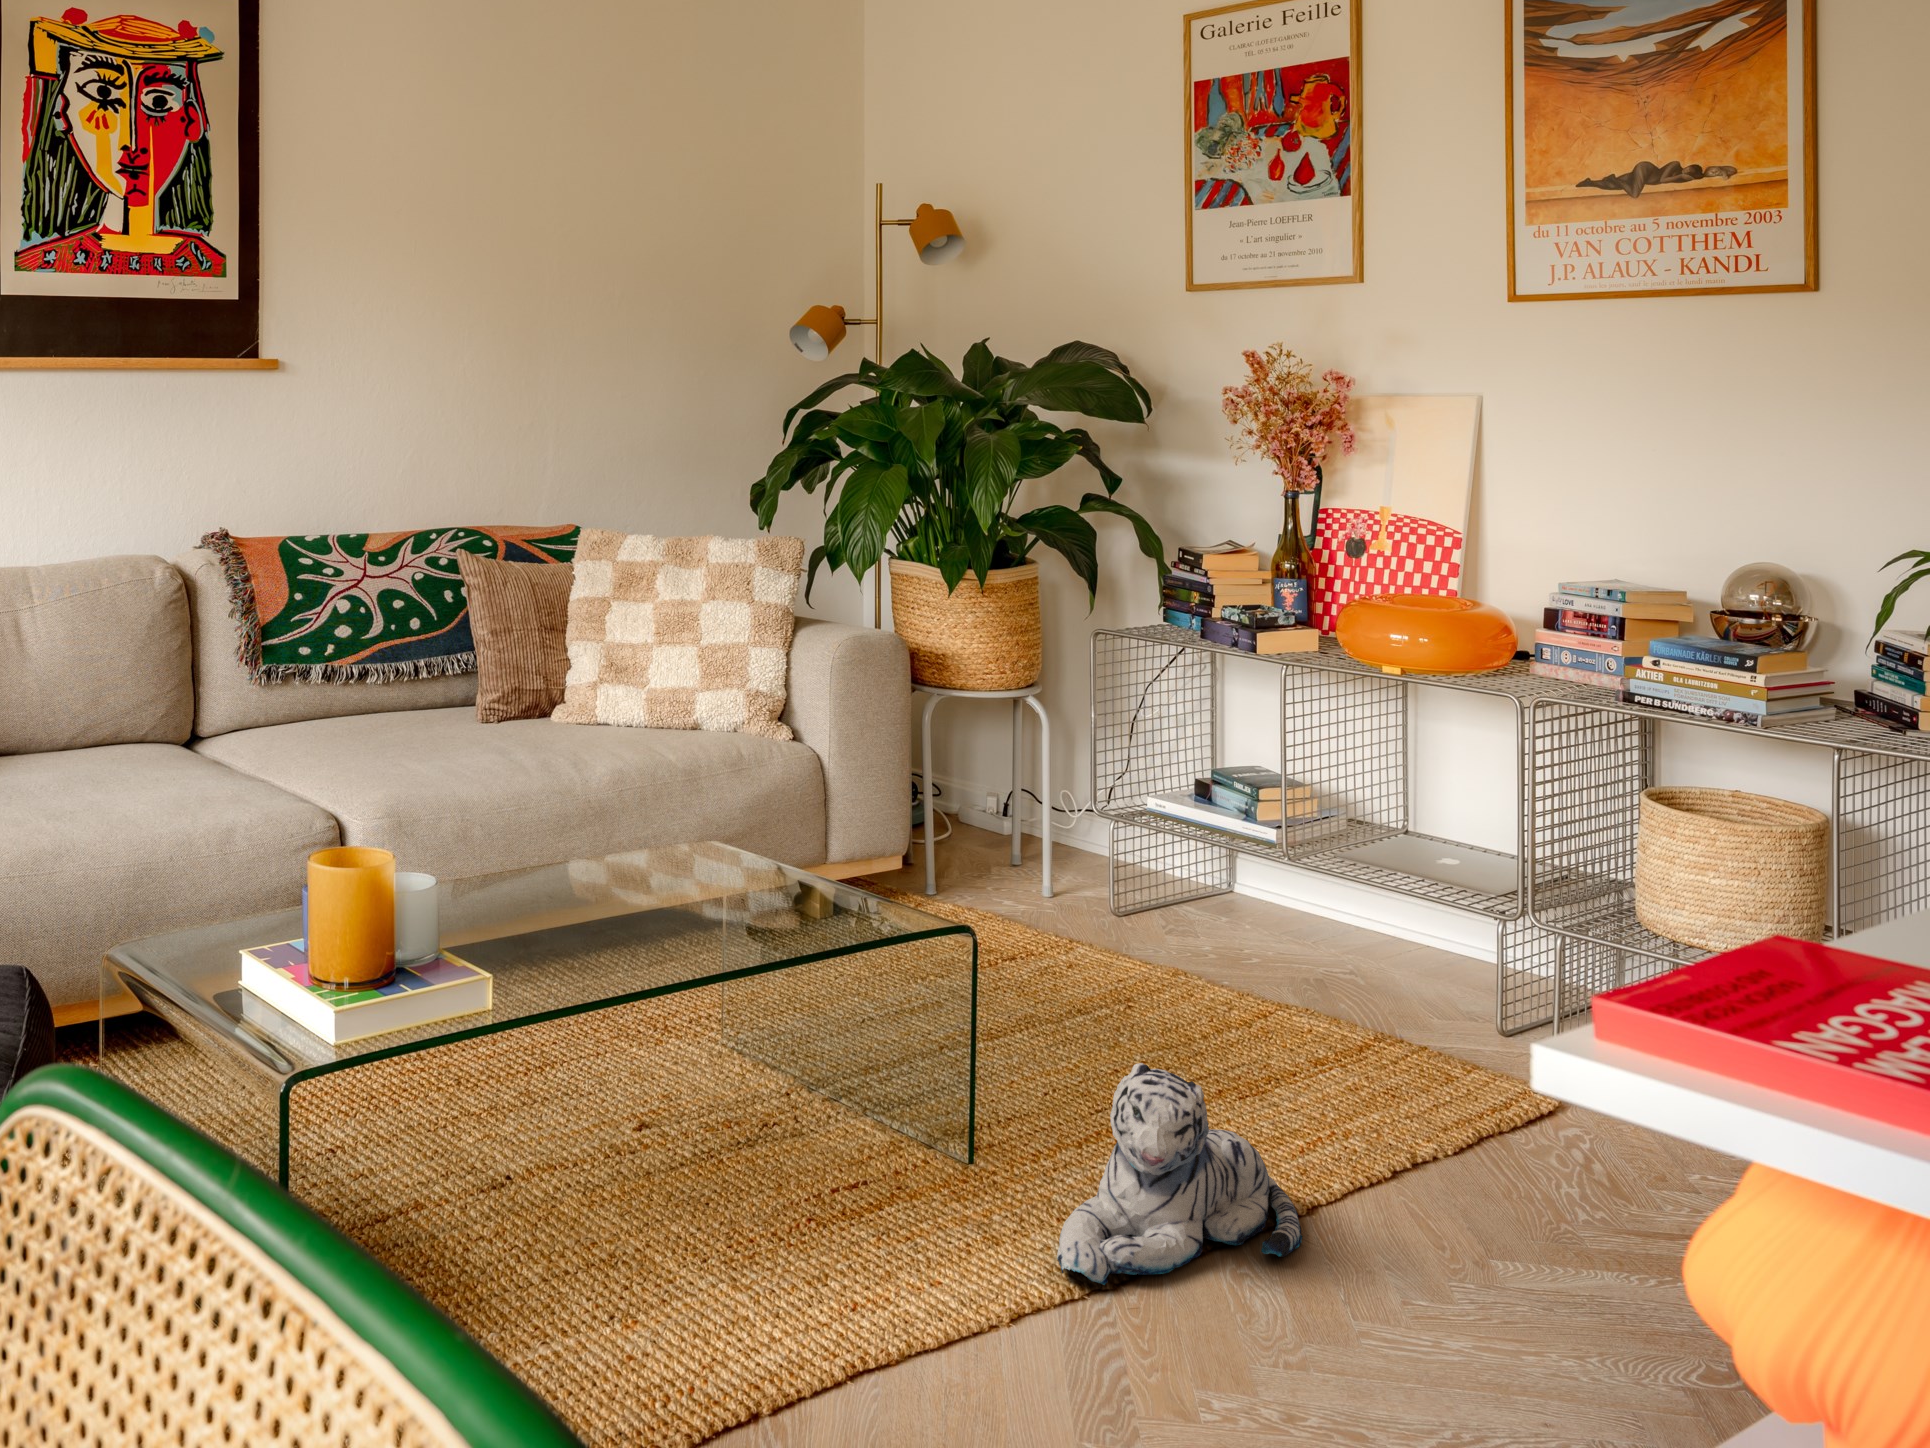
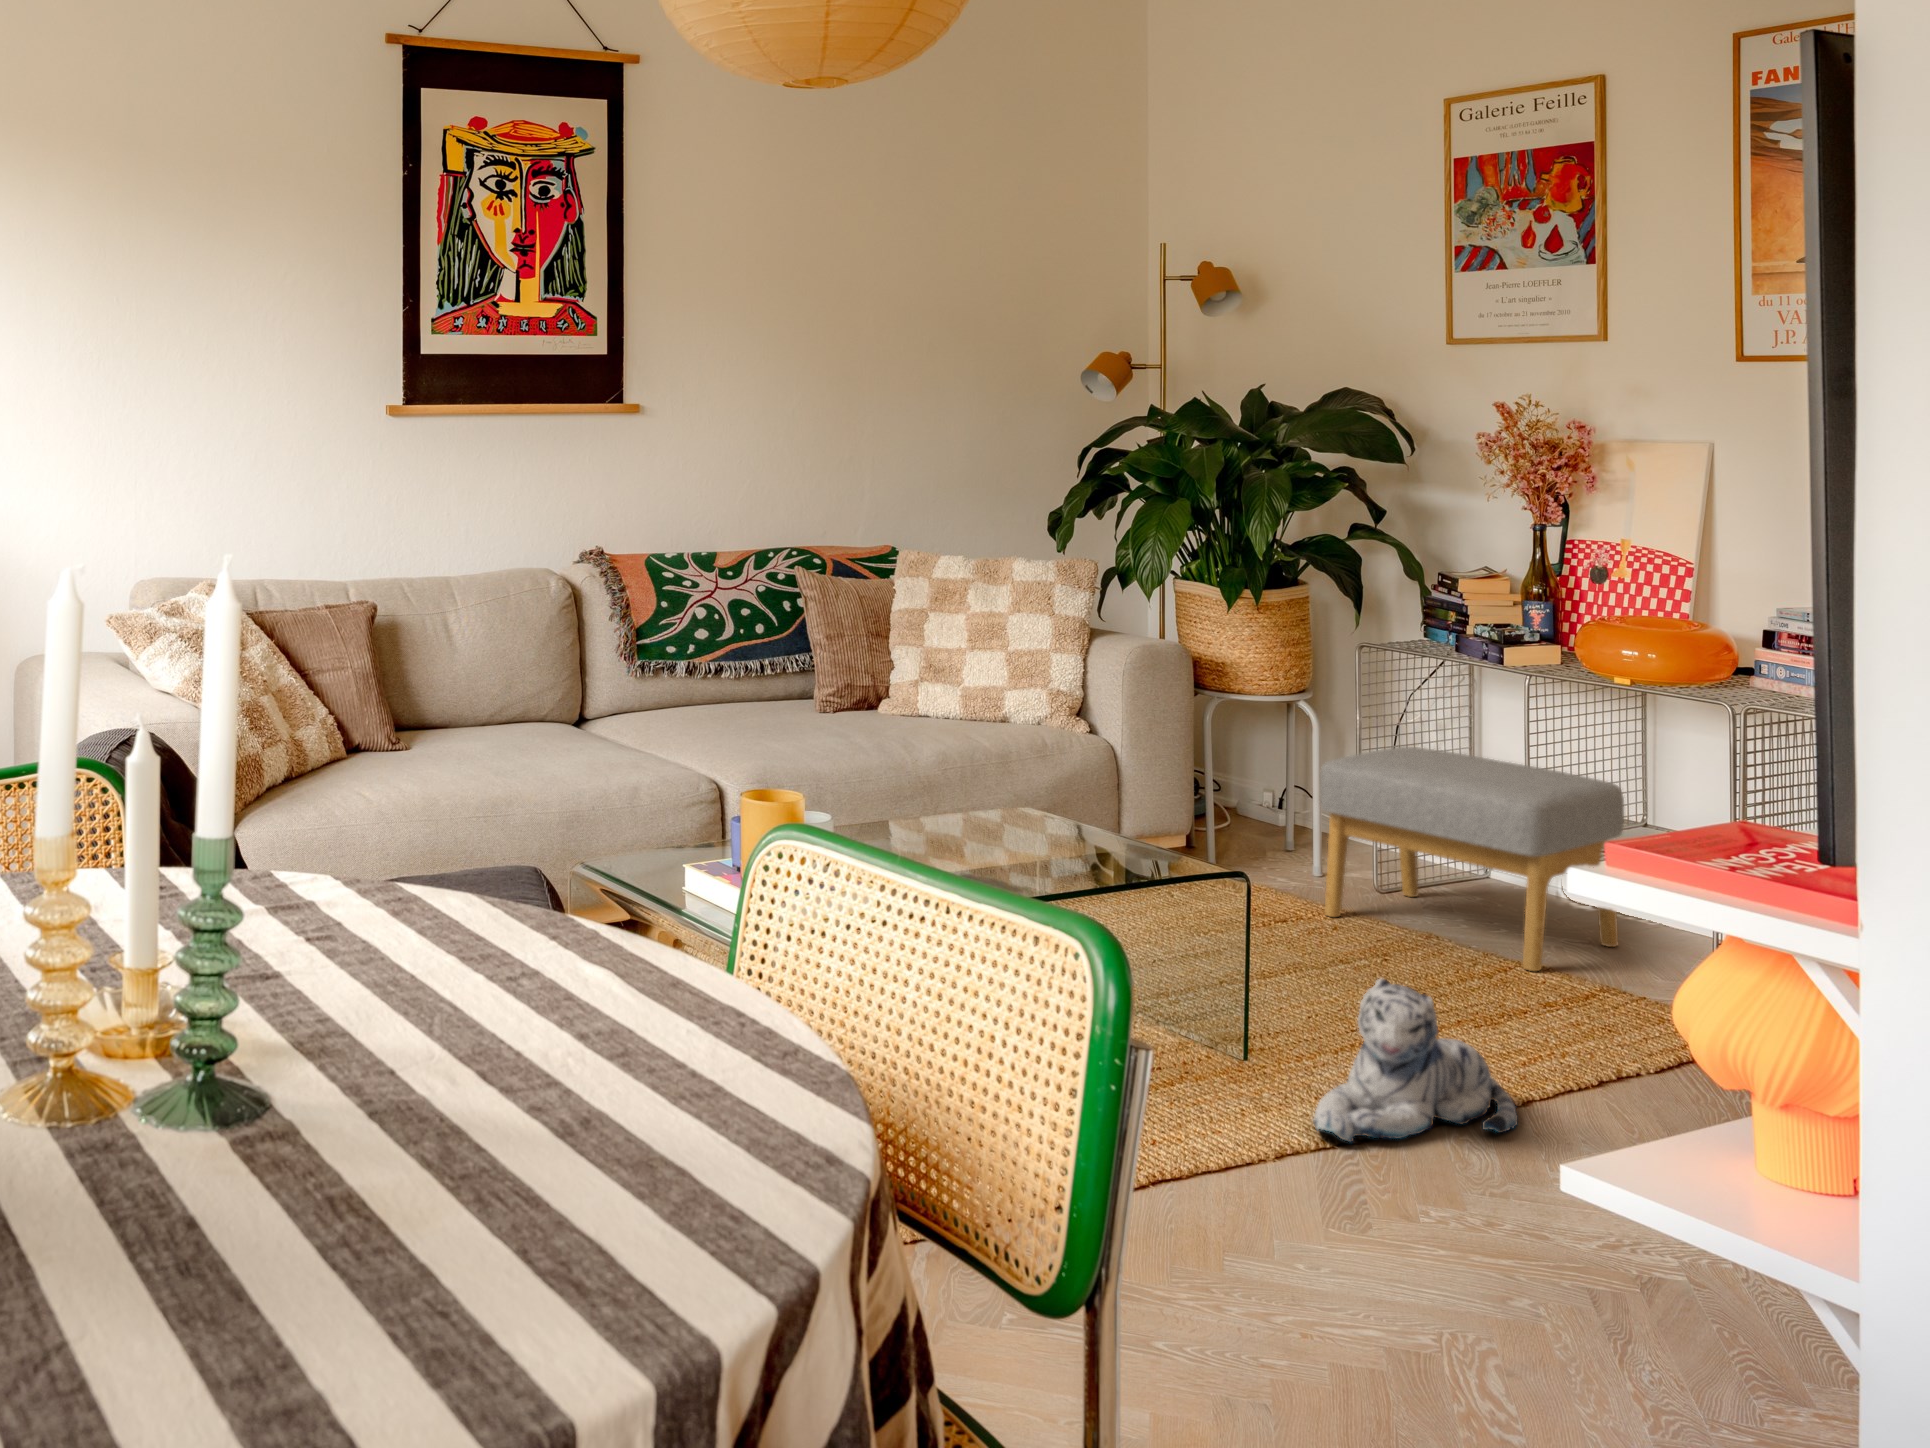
footstool: none [1055,748,1391,1014] -> present [1320,747,1624,971]

